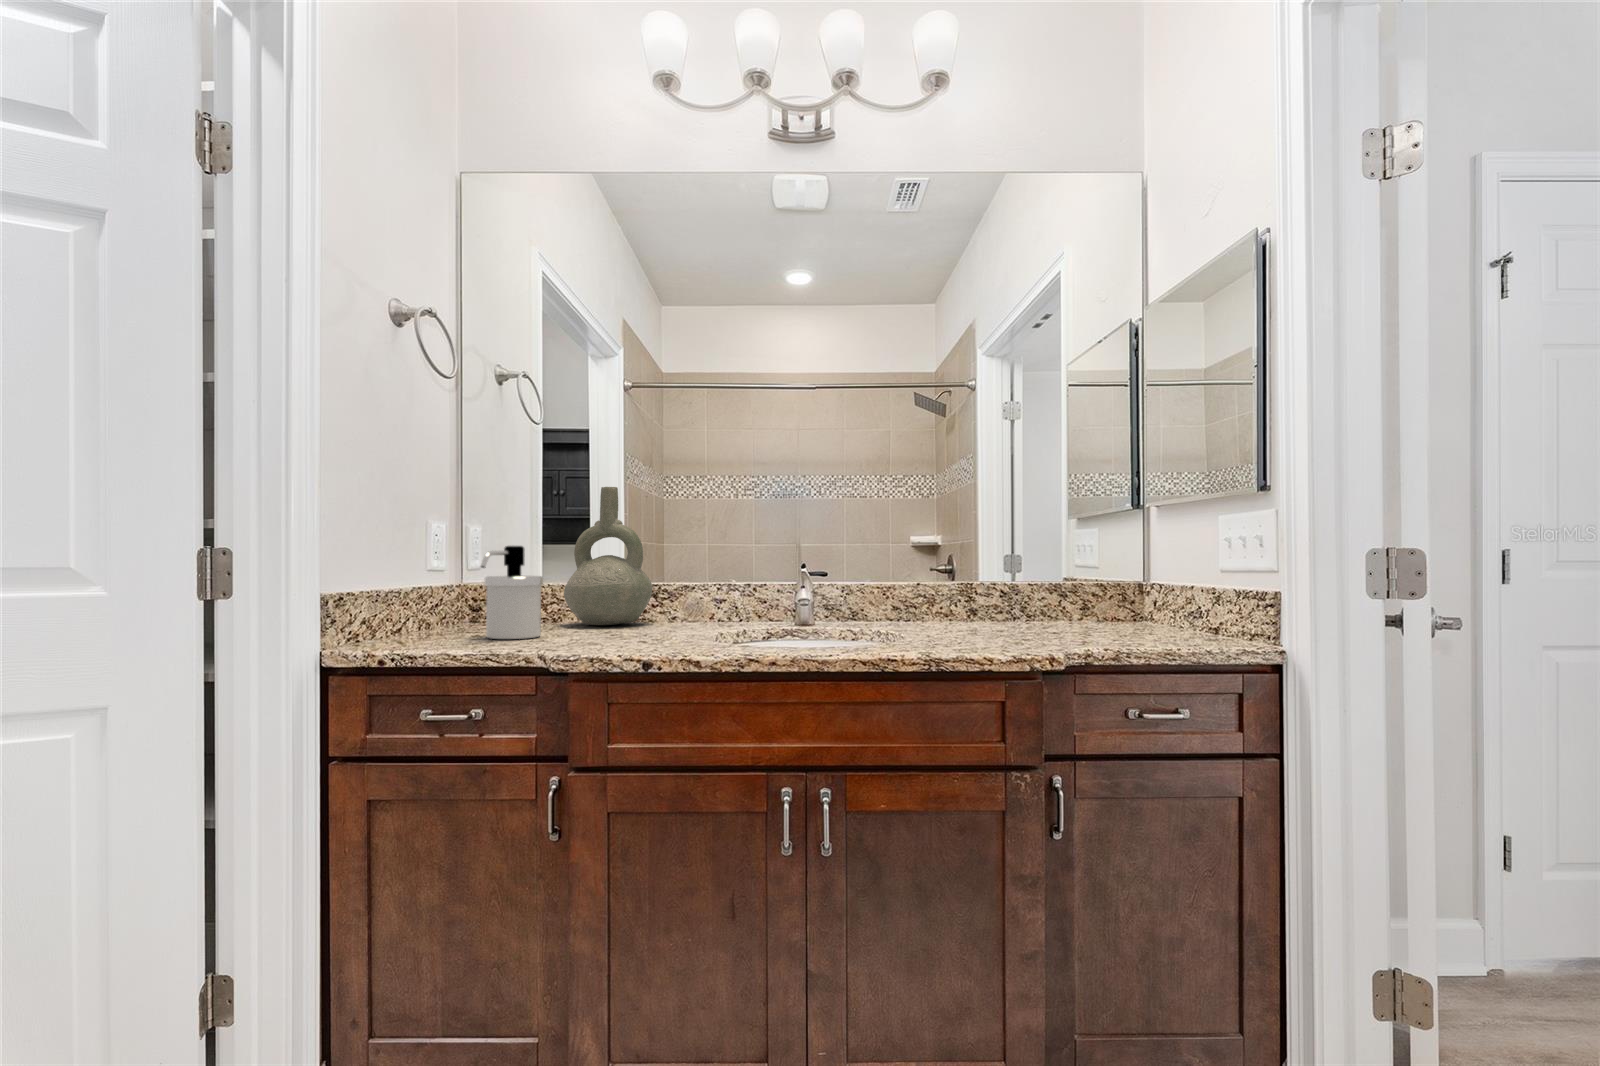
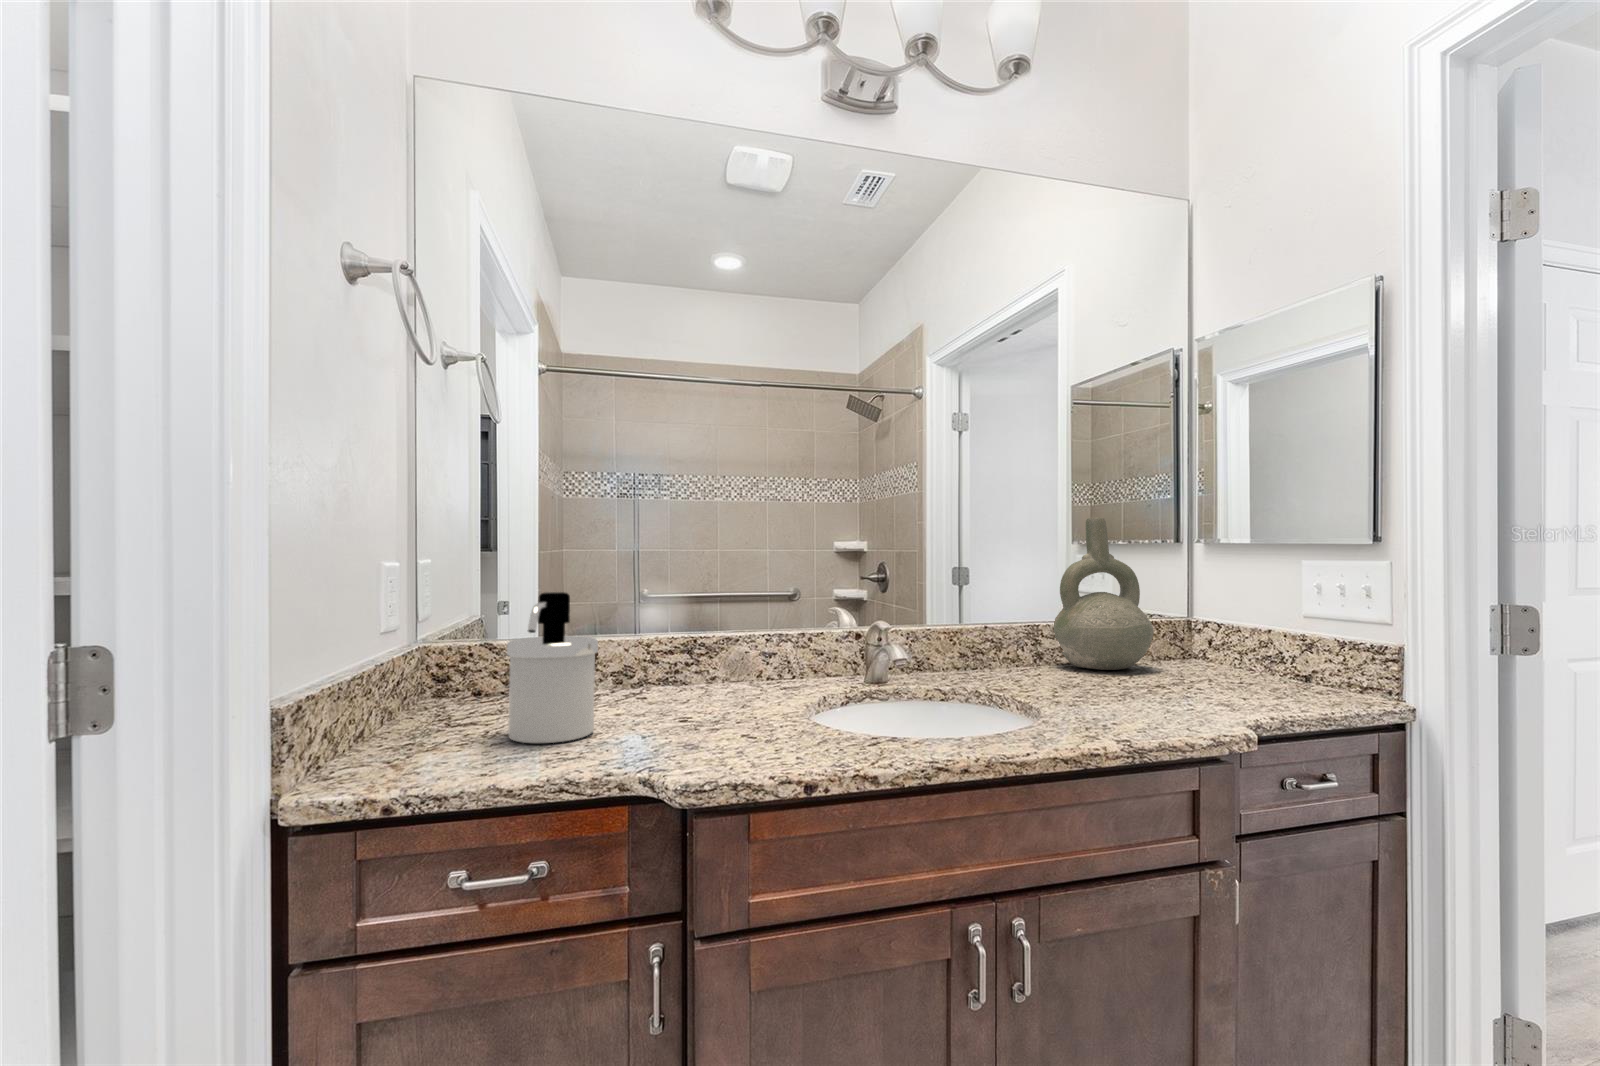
decorative vase: present [564,487,653,625] -> present [1054,518,1153,670]

